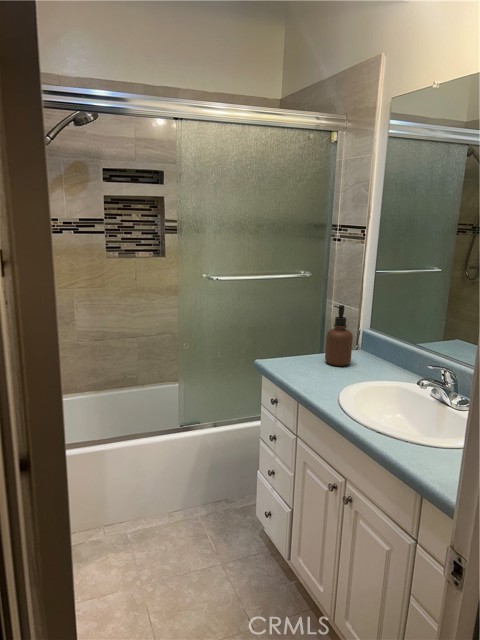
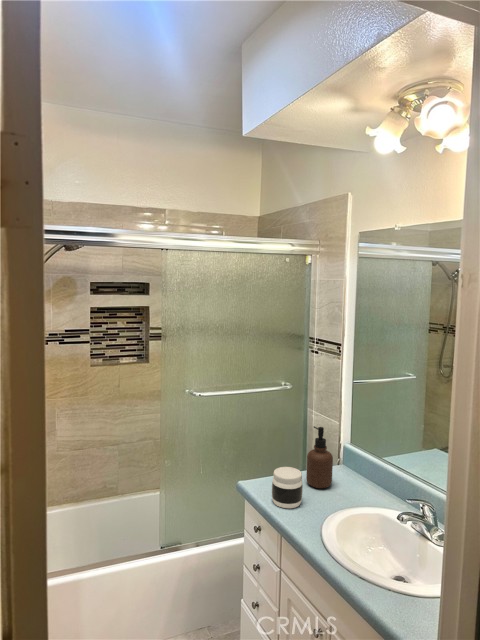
jar: none [290,341,321,379] -> present [272,467,303,508]

